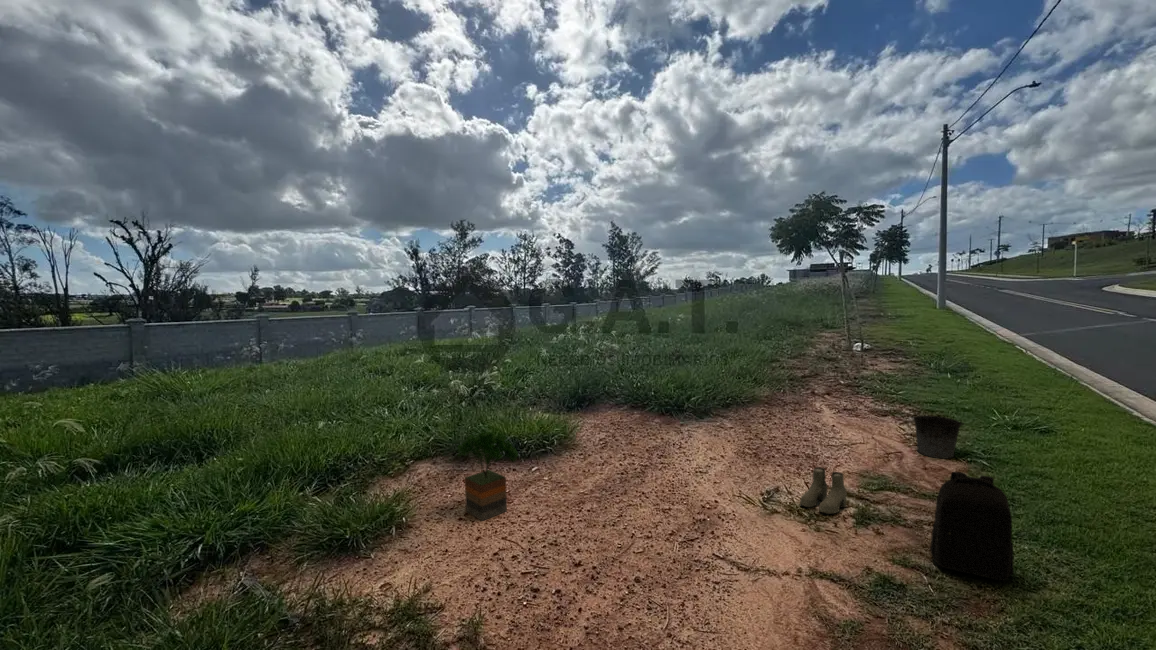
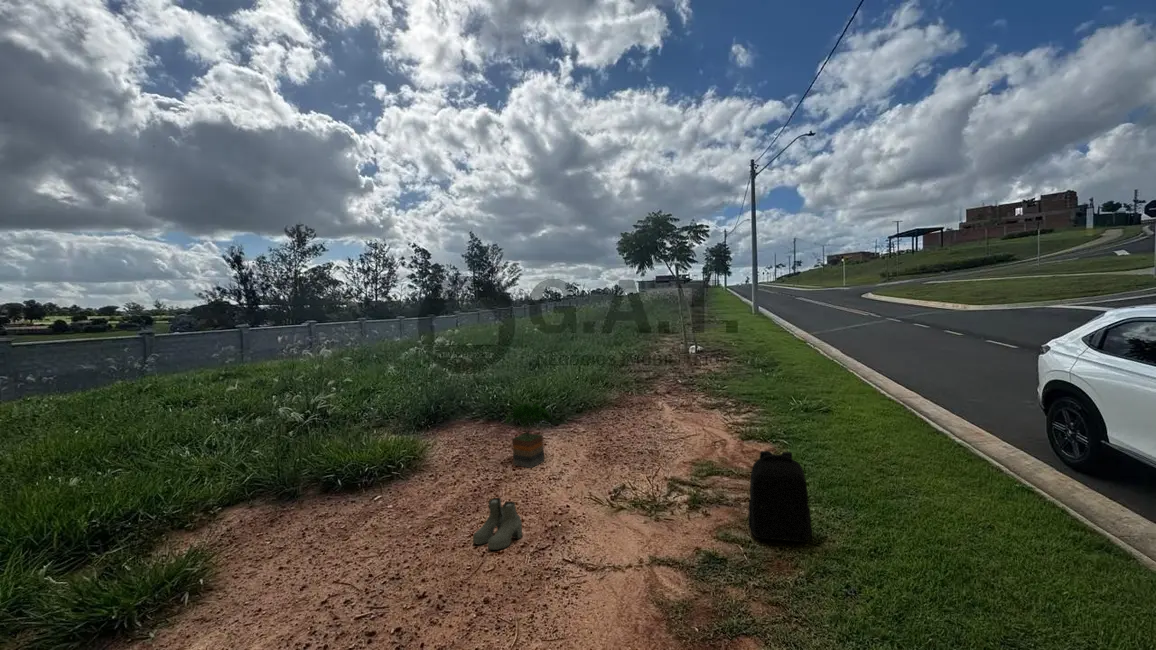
bucket: present [911,415,964,458] -> none [731,404,773,440]
potted tree: present [458,431,518,520] -> present [506,403,551,468]
boots: present [800,467,847,514] -> present [473,498,522,550]

